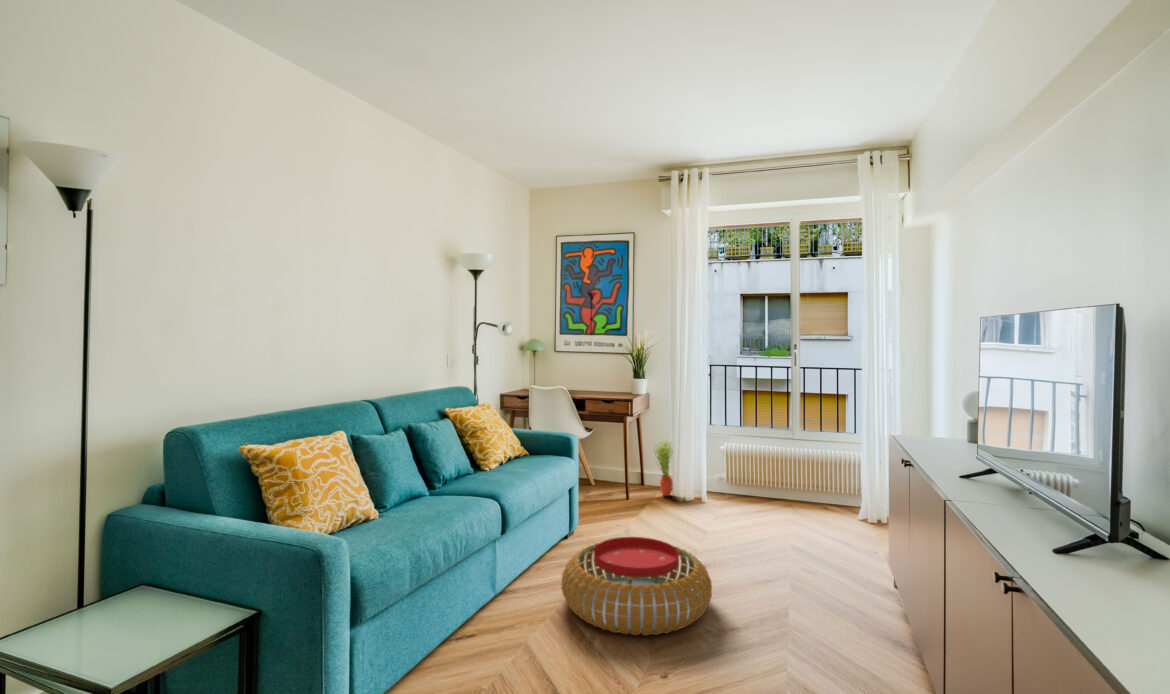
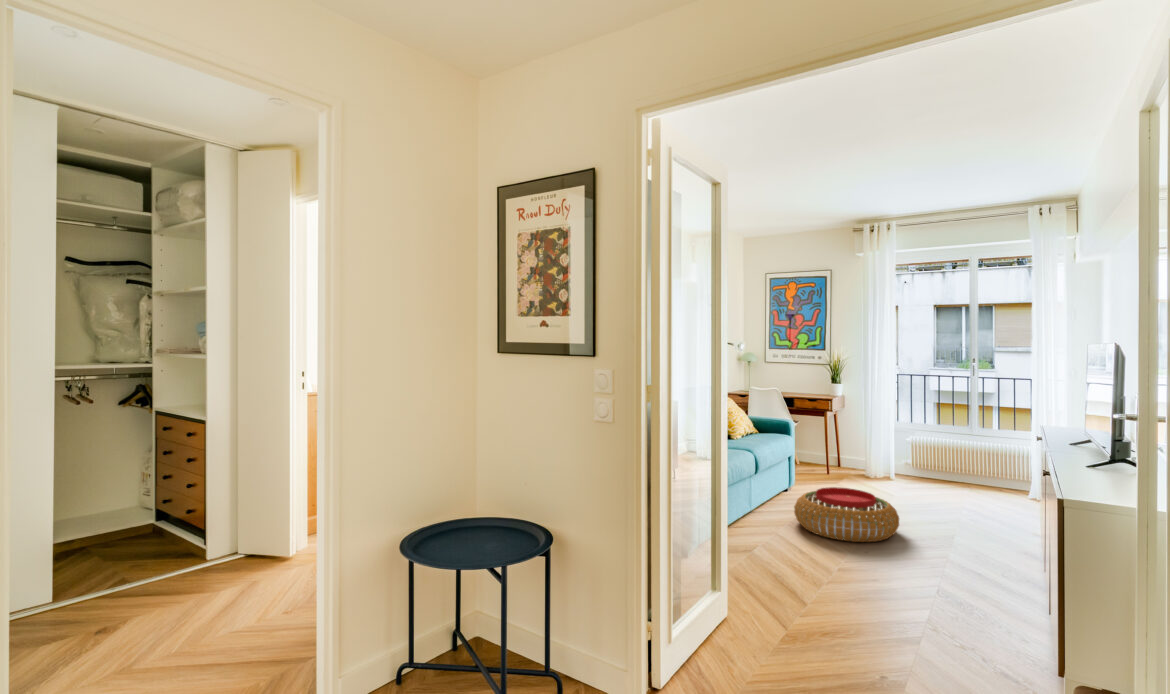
potted plant: present [654,438,673,496] -> none [848,429,866,475]

